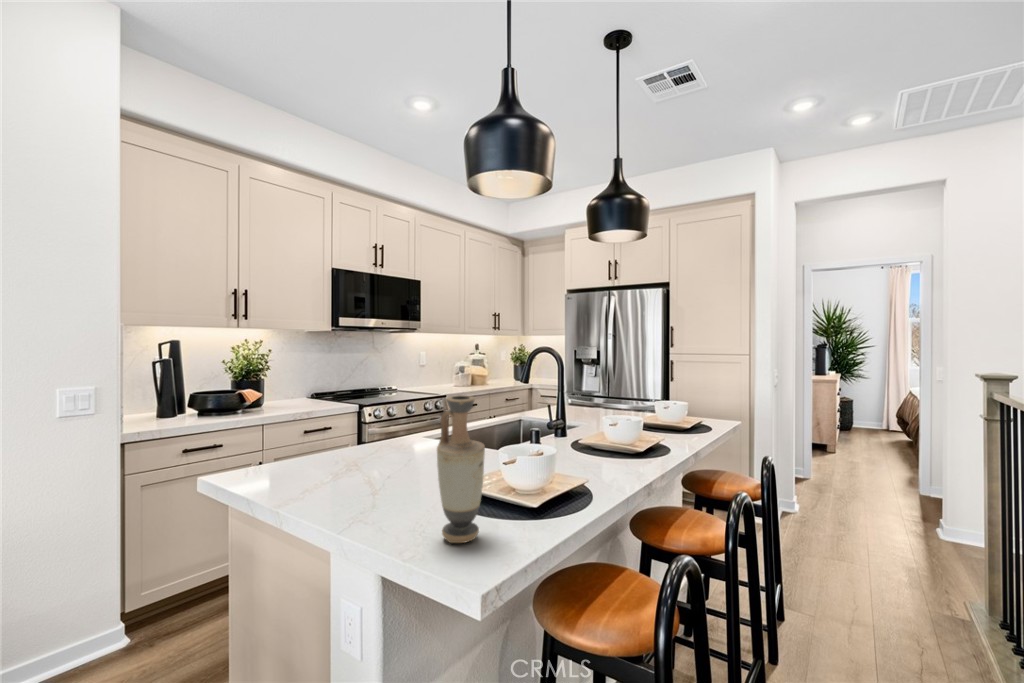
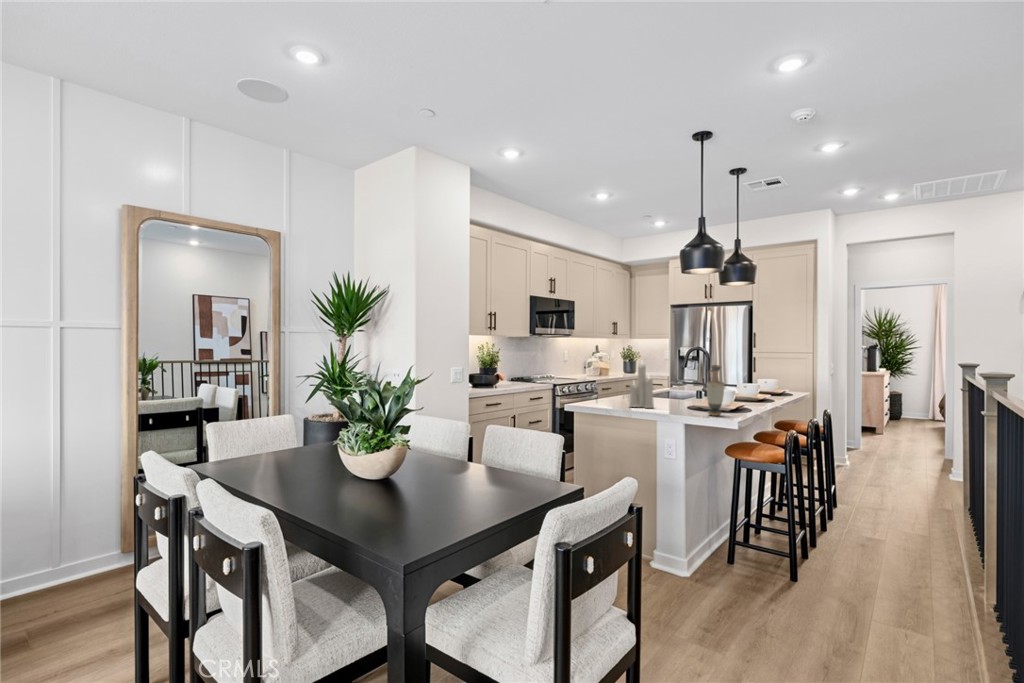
candle: none [313,366,368,495] -> present [629,364,654,408]

